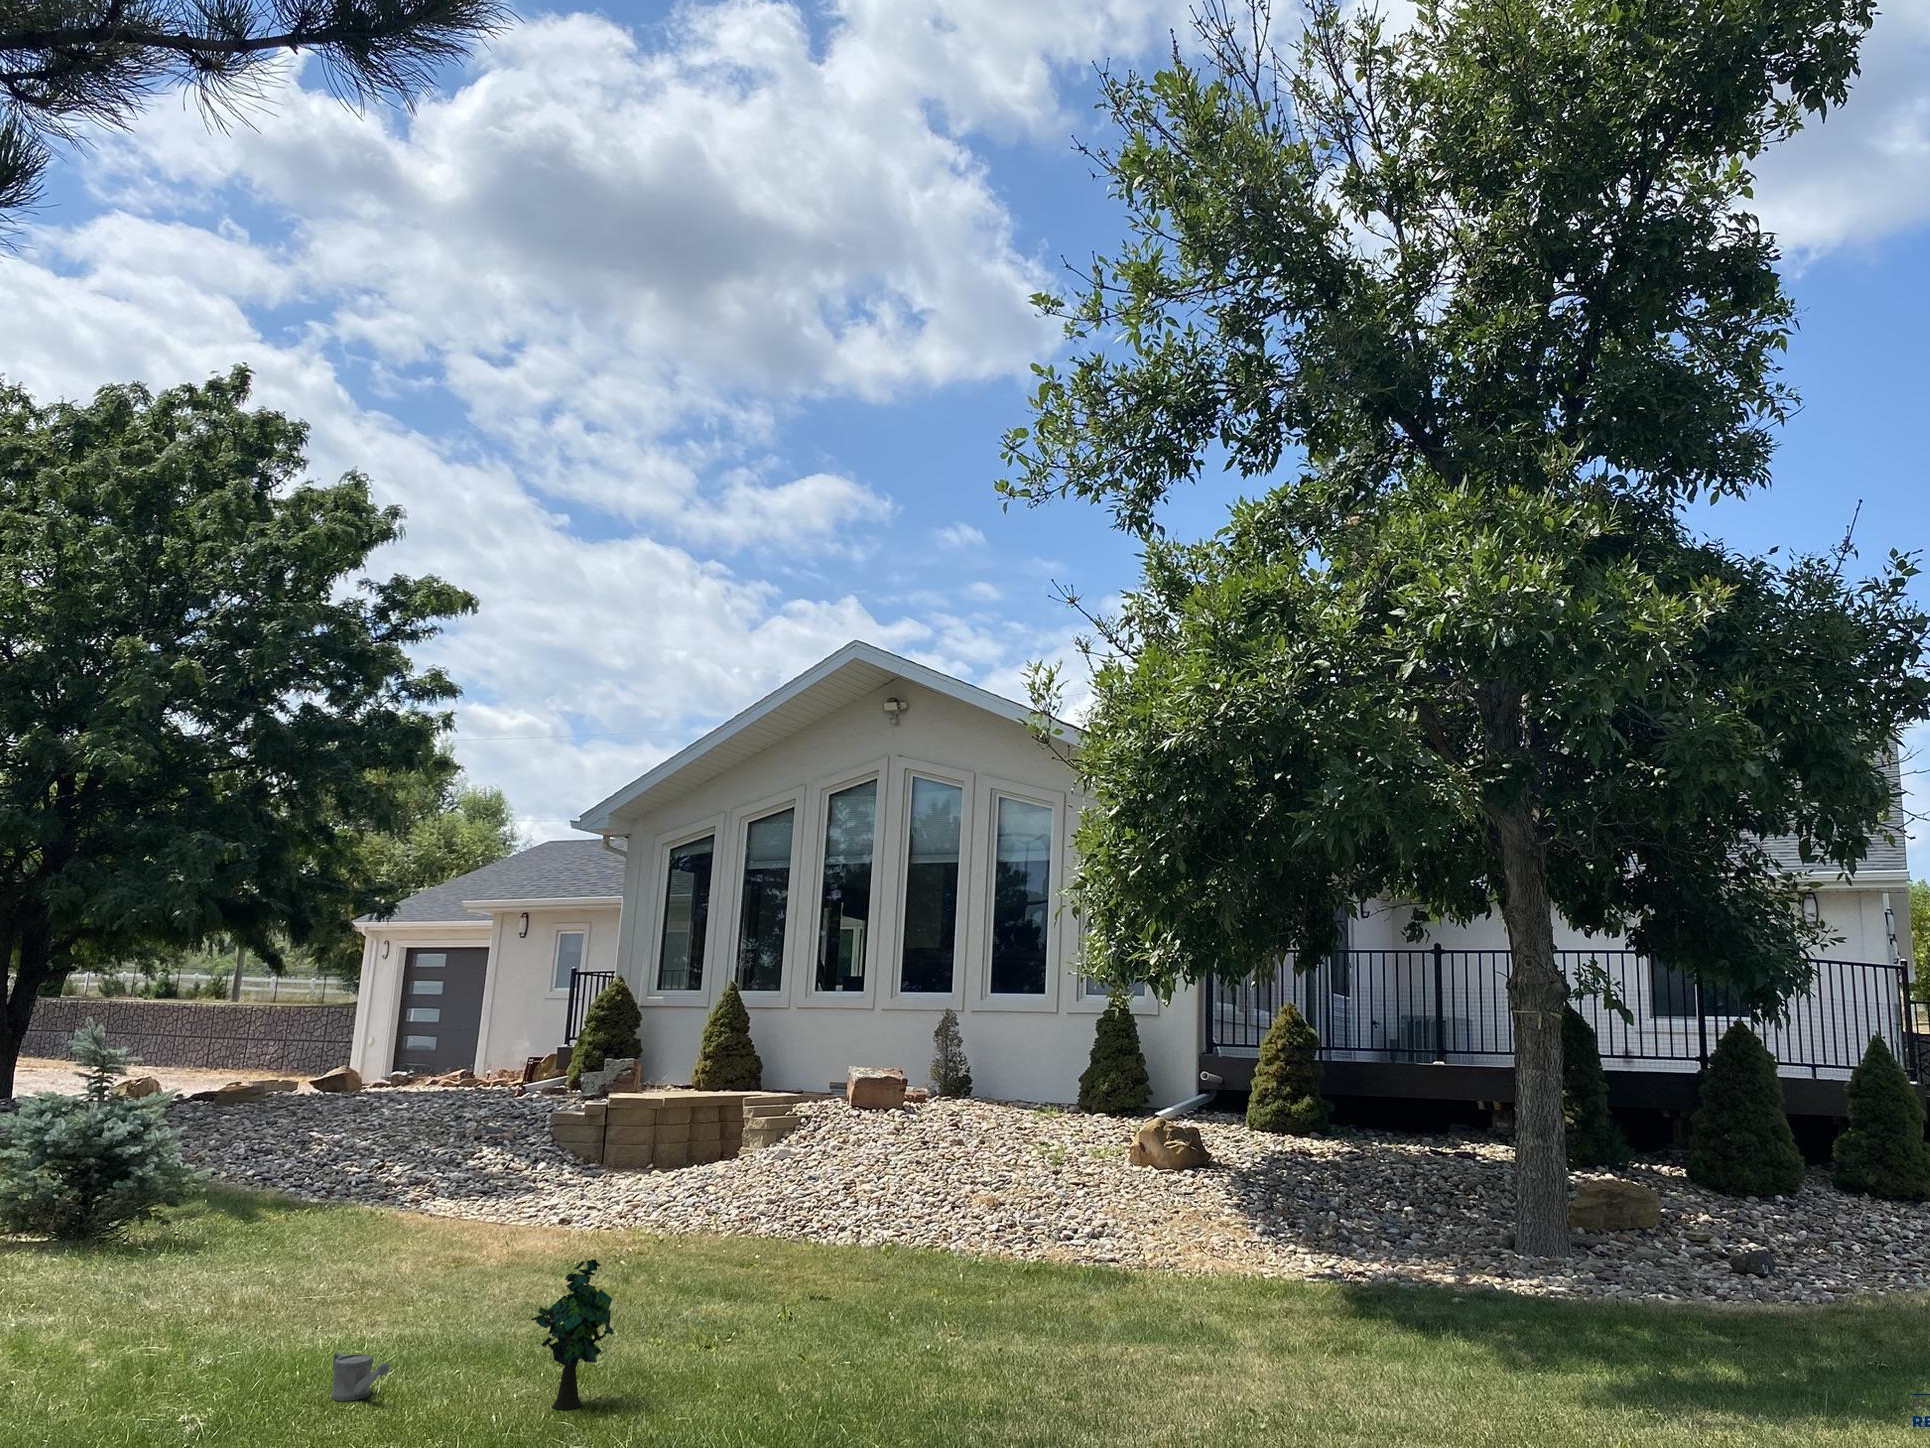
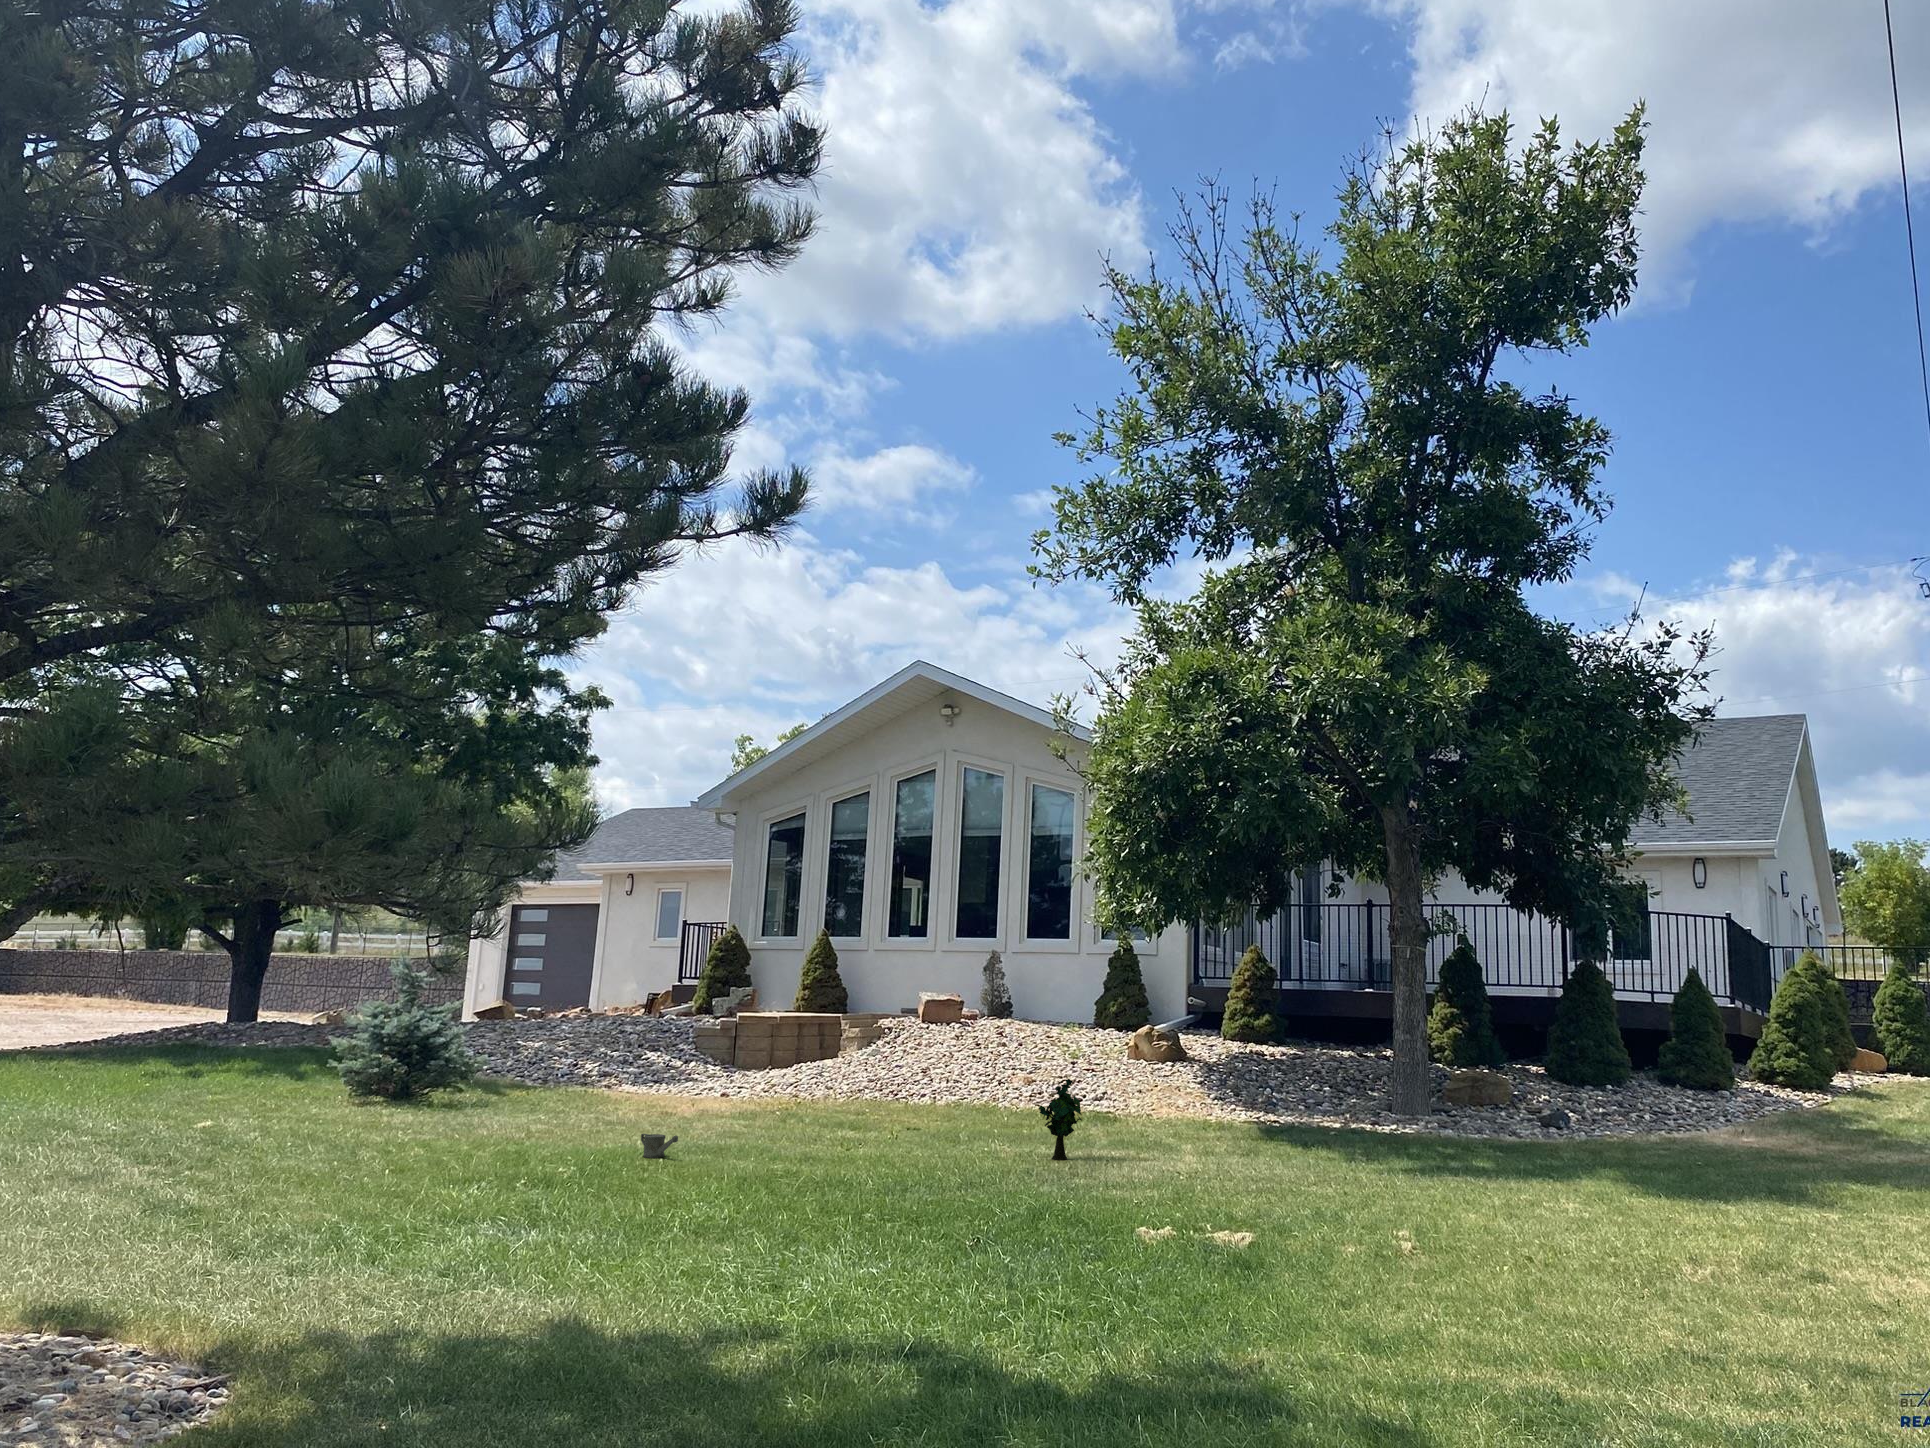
decorative plant: present [531,1259,614,1410] -> present [1039,1079,1082,1160]

